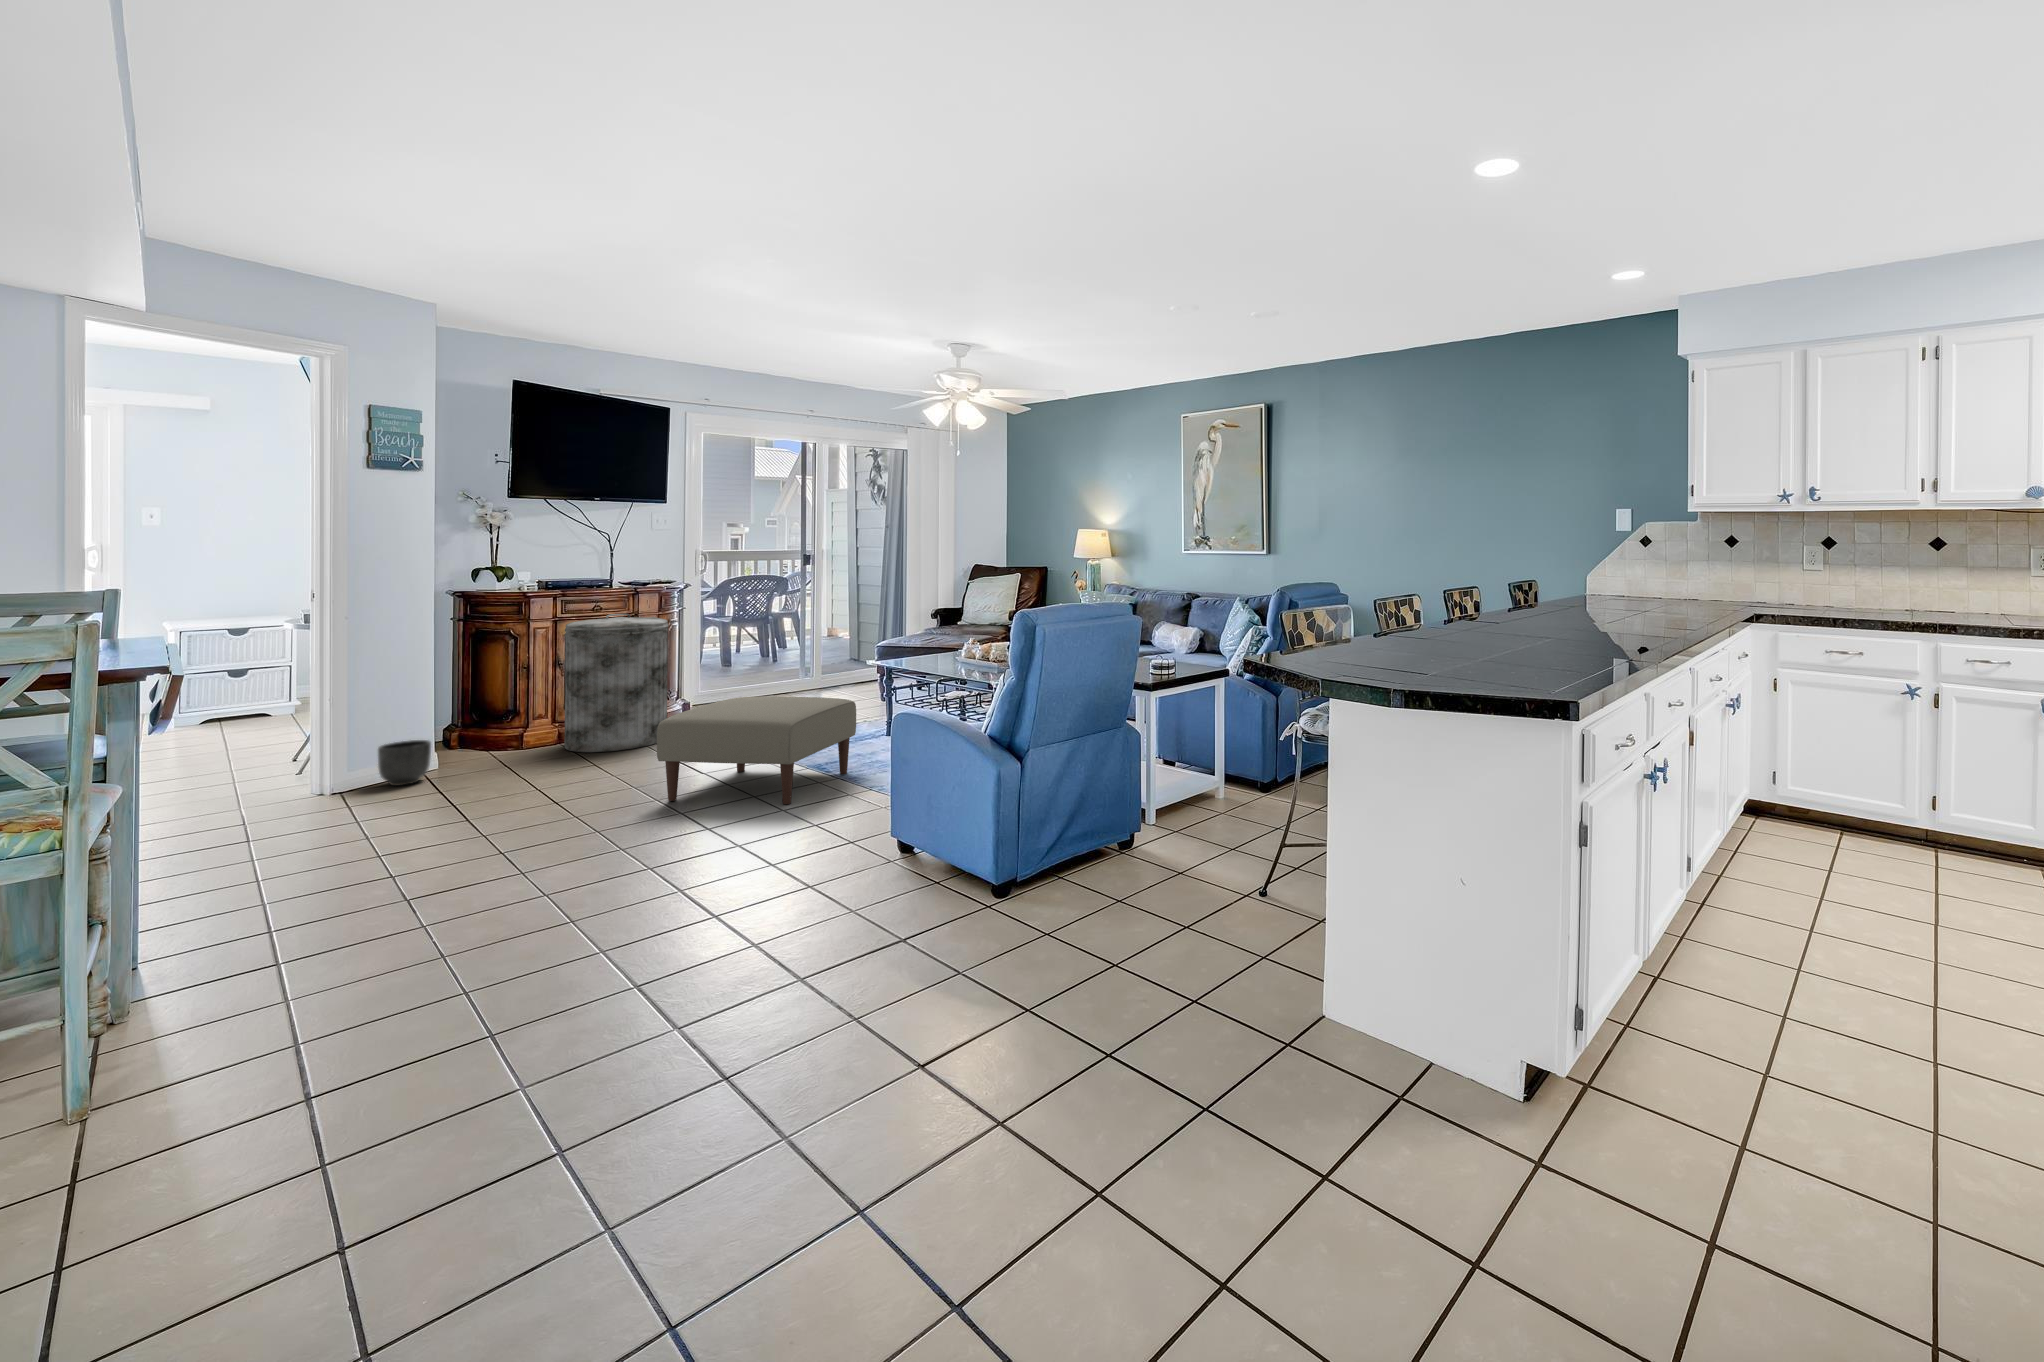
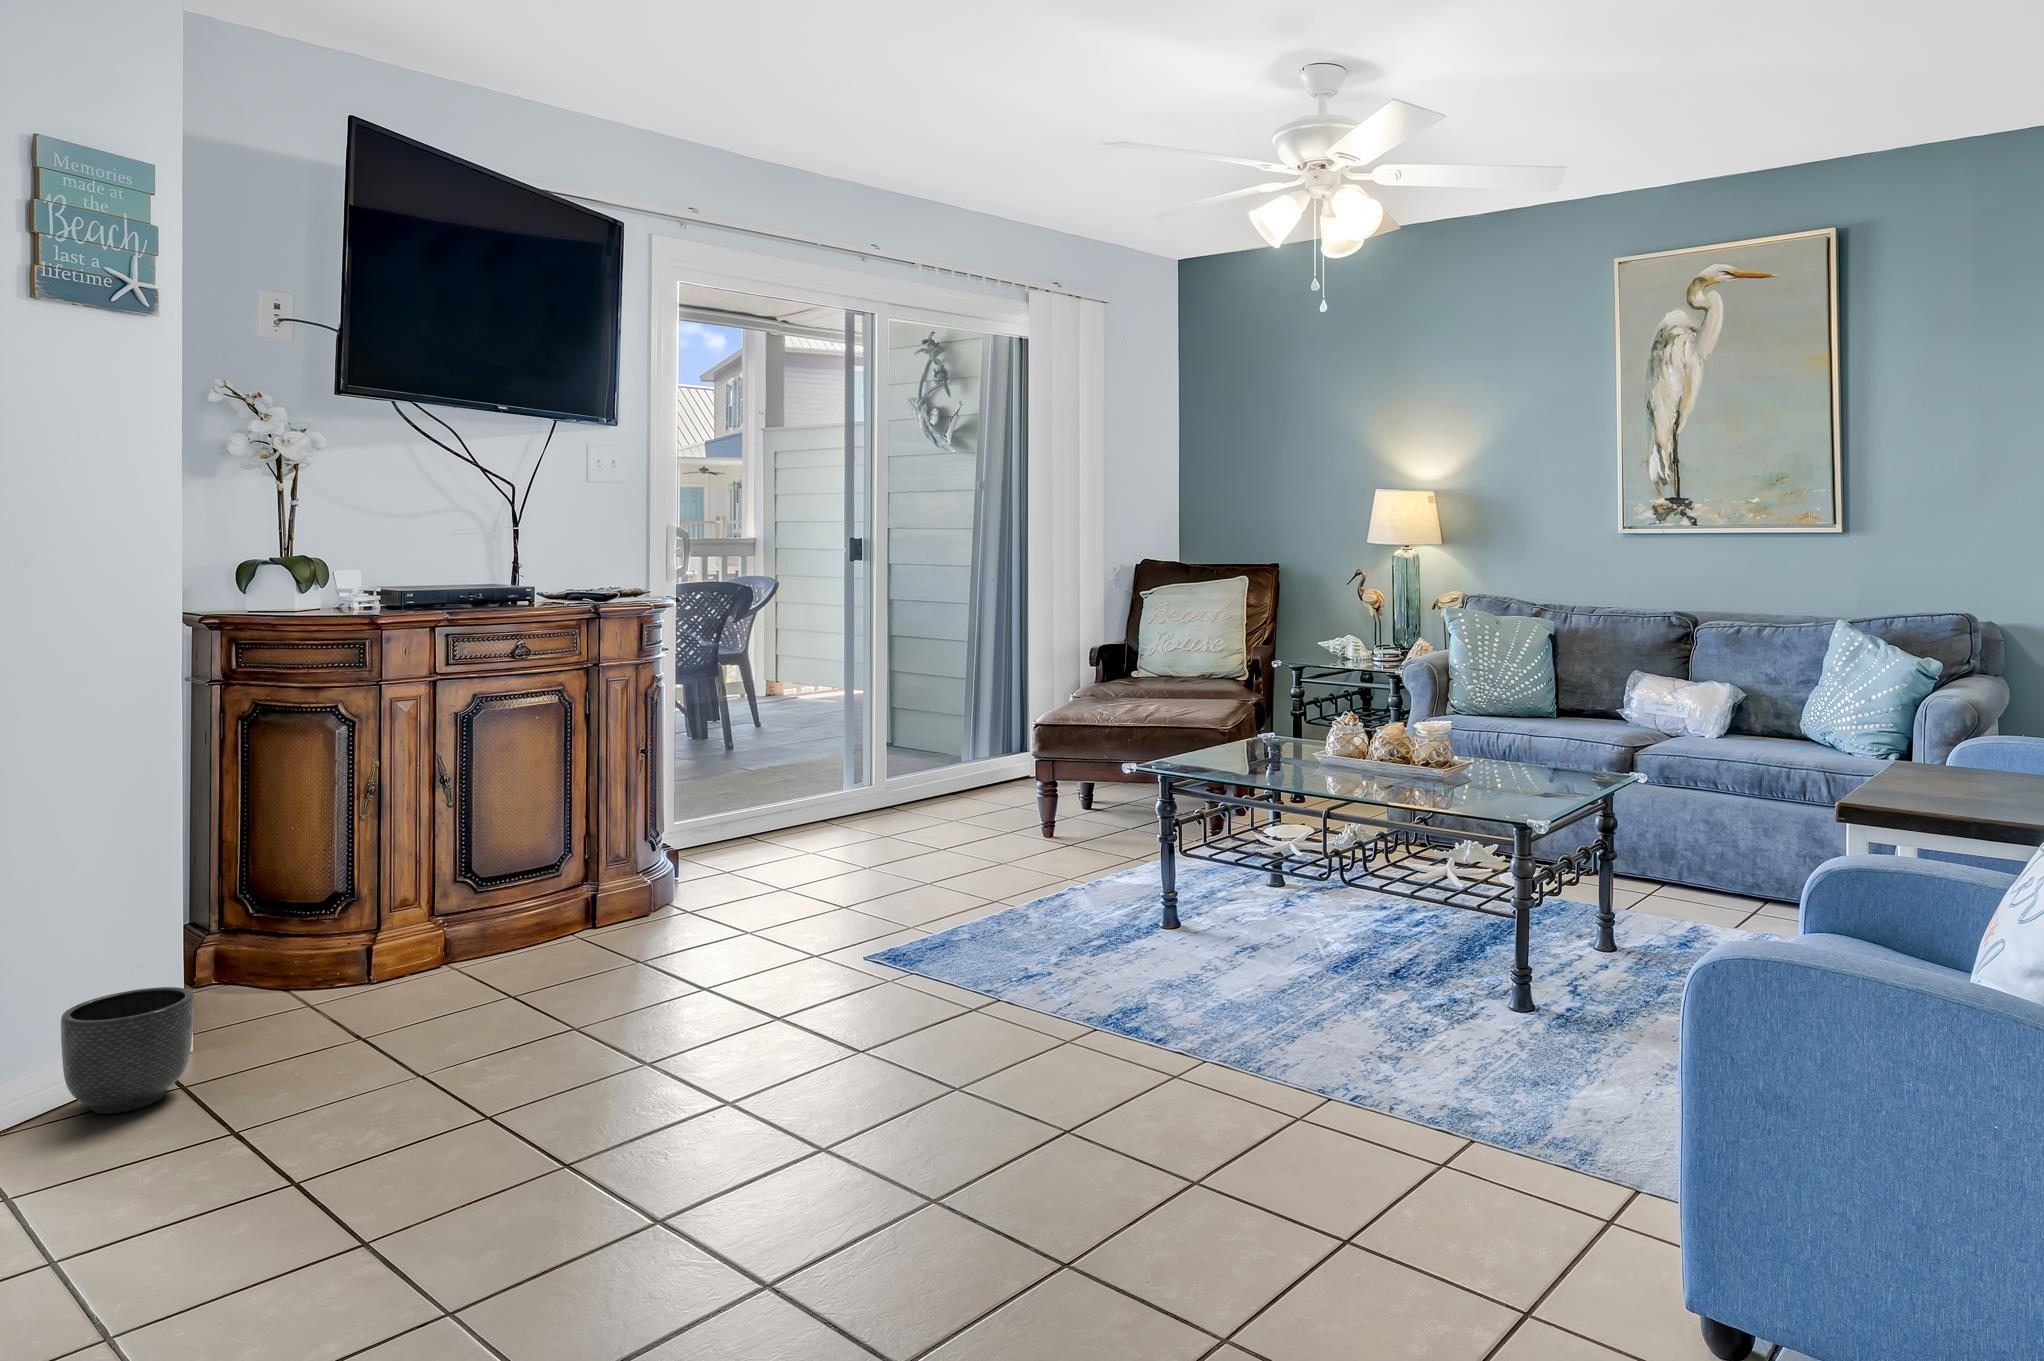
trash can: present [564,614,669,752] -> none [468,664,688,988]
ottoman: present [657,696,856,804] -> none [843,862,1231,1163]

